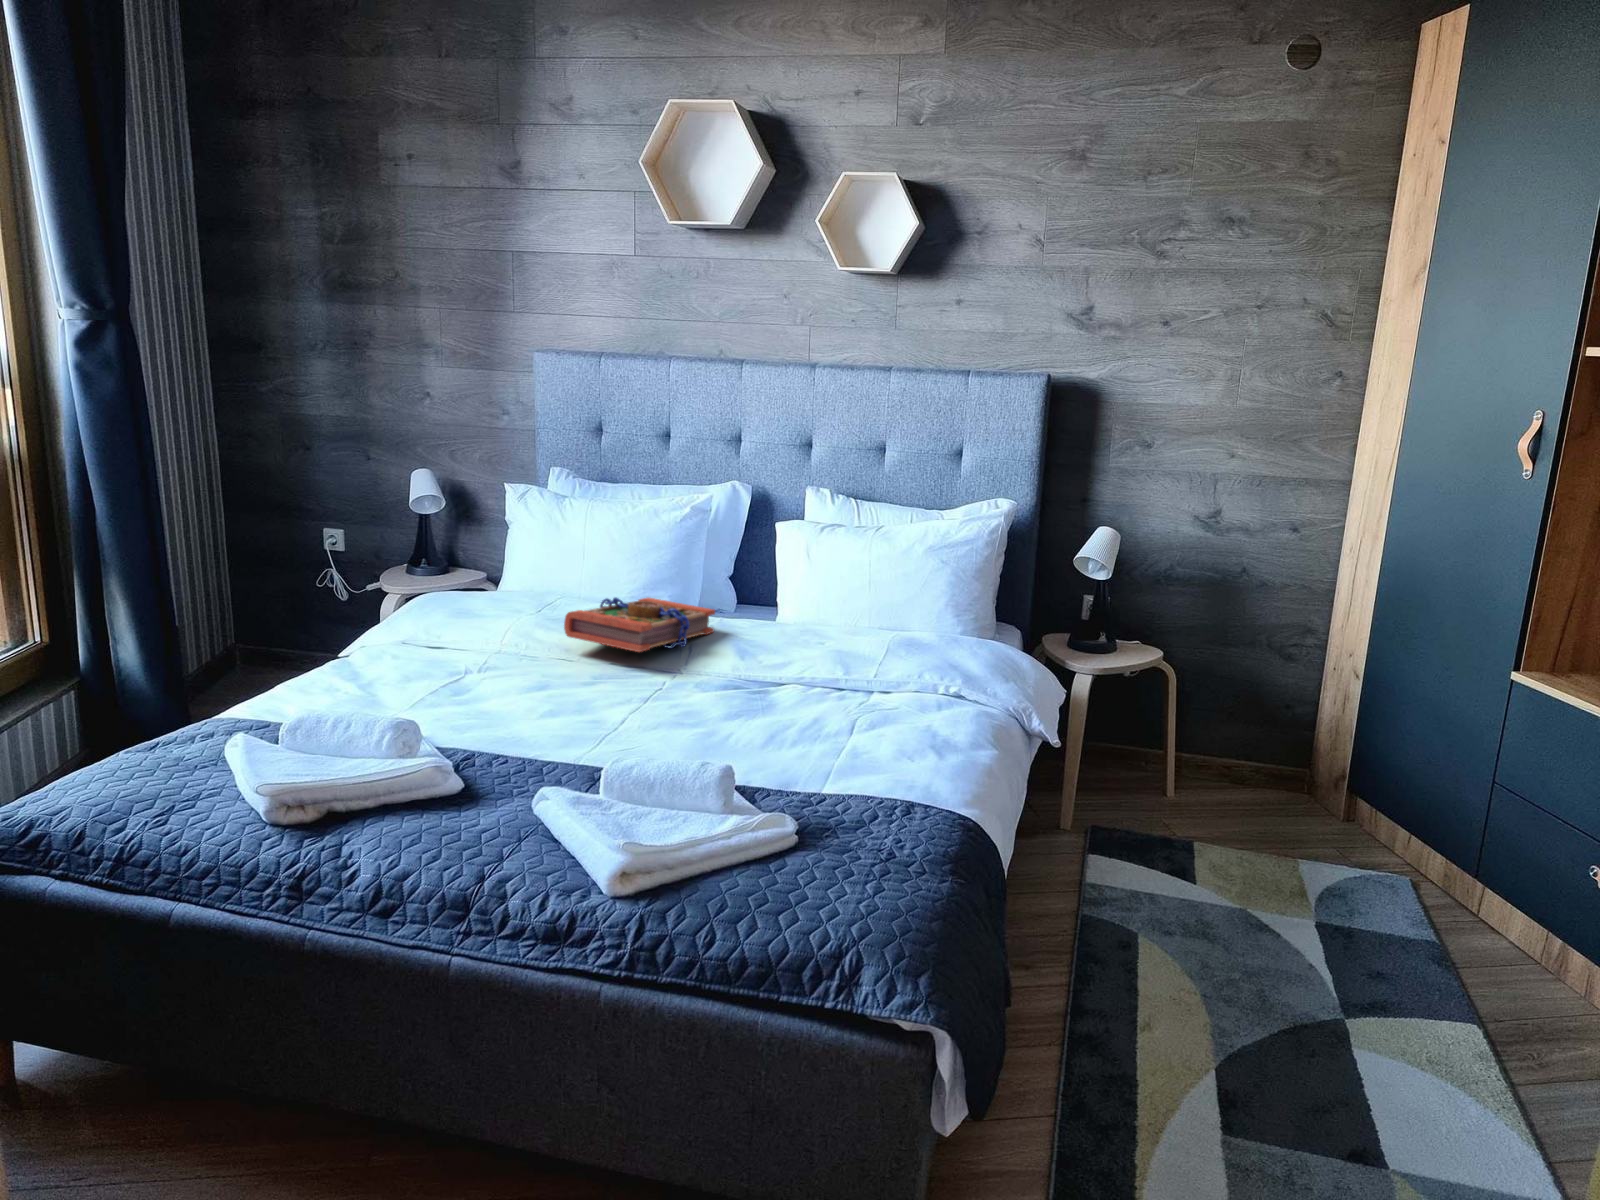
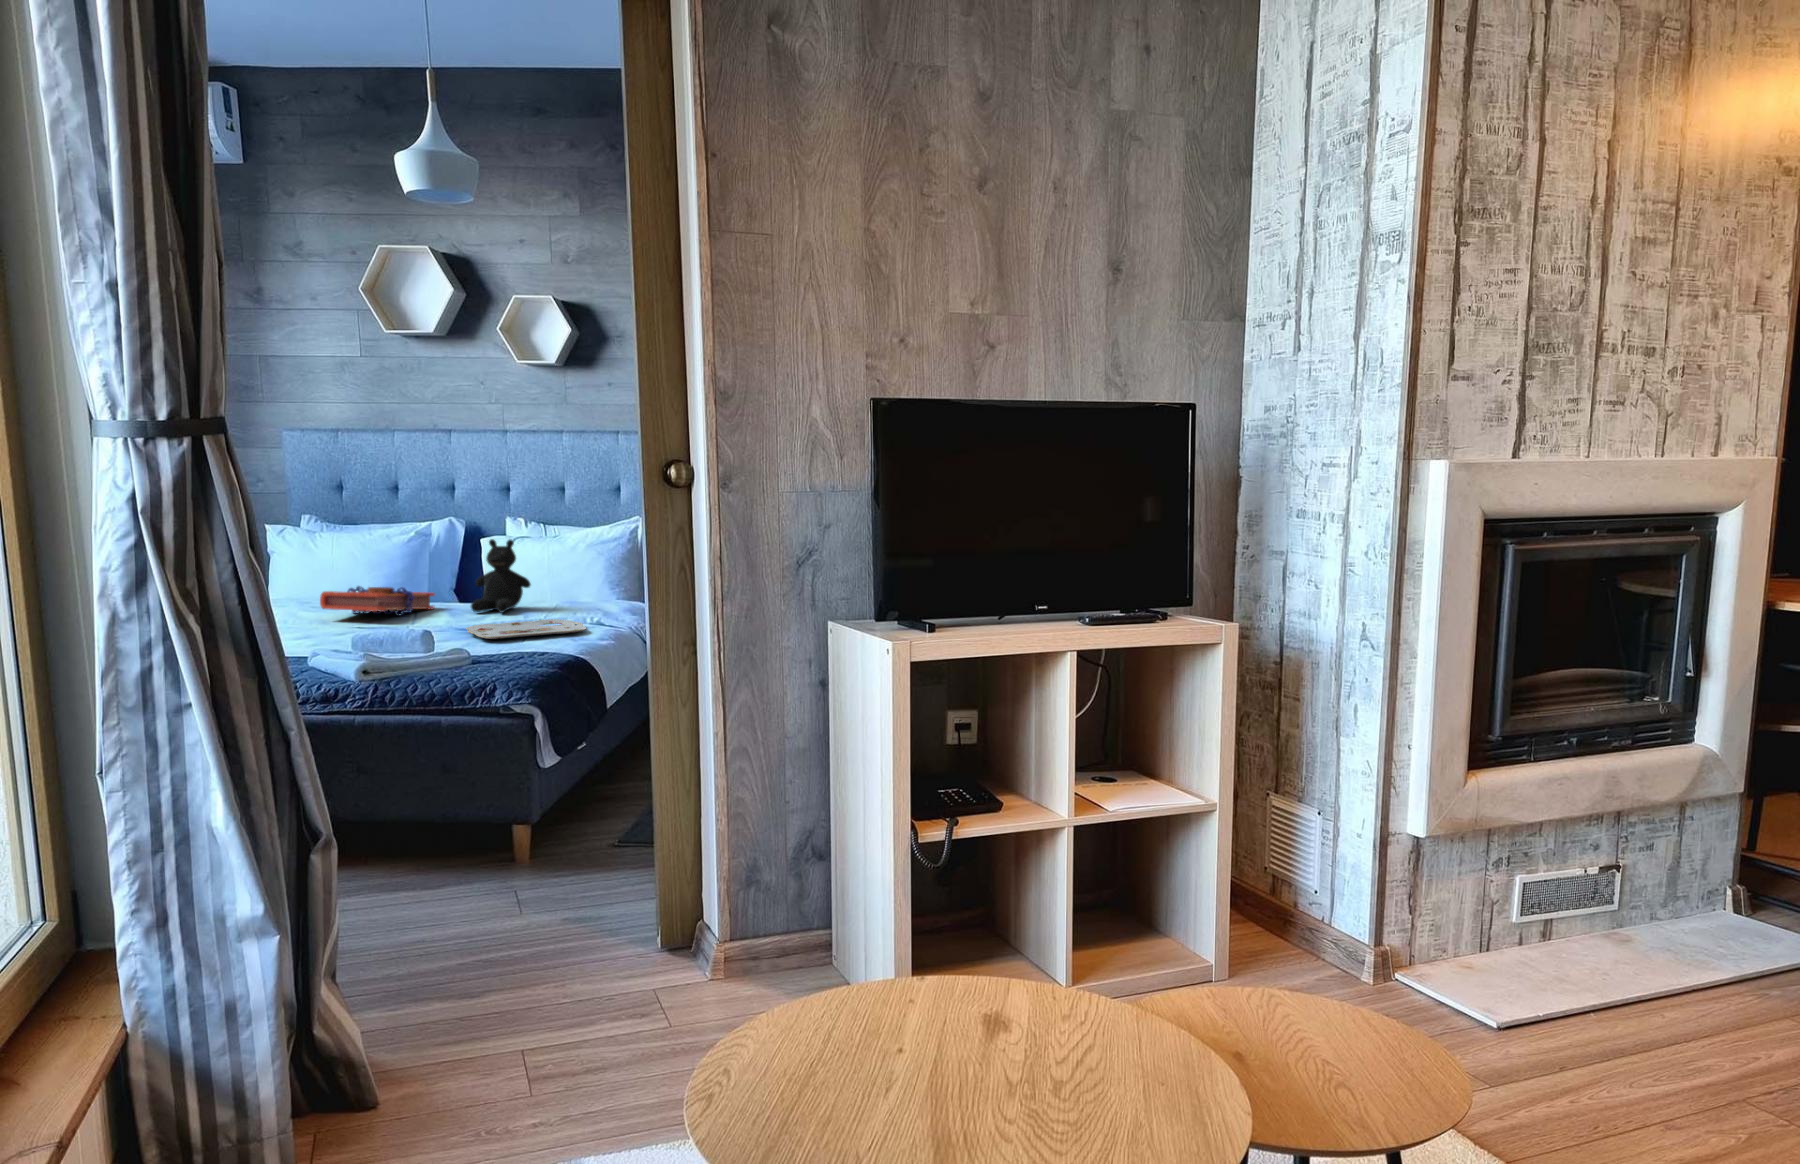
teddy bear: none [766,541,851,658] -> present [471,539,531,613]
serving tray: none [768,688,956,750] -> present [466,619,586,639]

